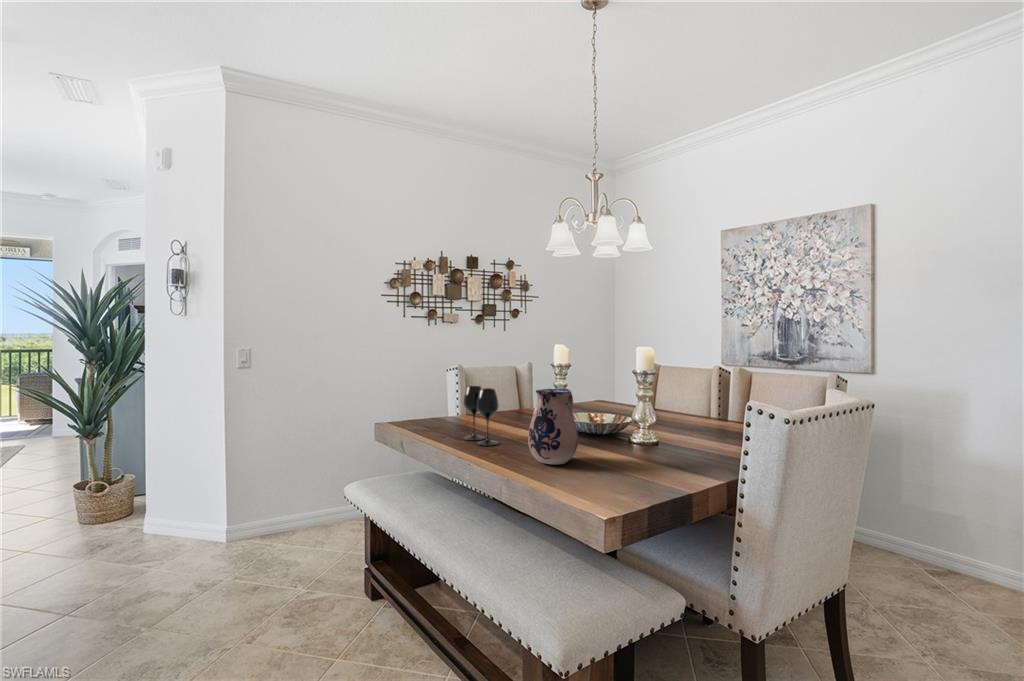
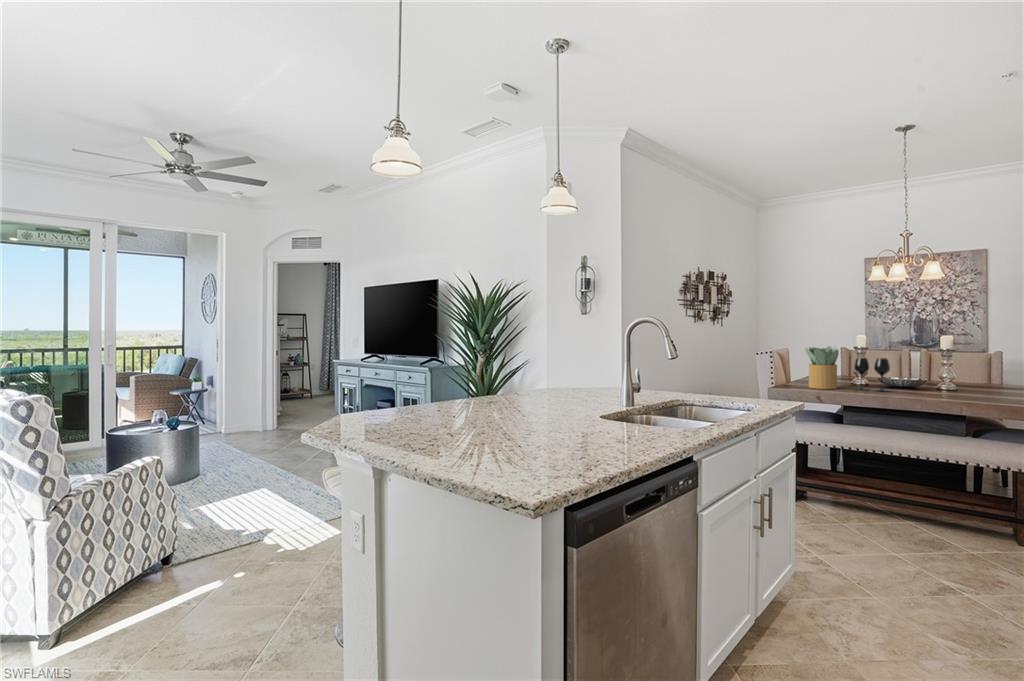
potted plant: none [410,365,458,435] -> present [805,346,839,389]
ceramic pitcher: present [528,389,578,465] -> none [940,355,976,395]

